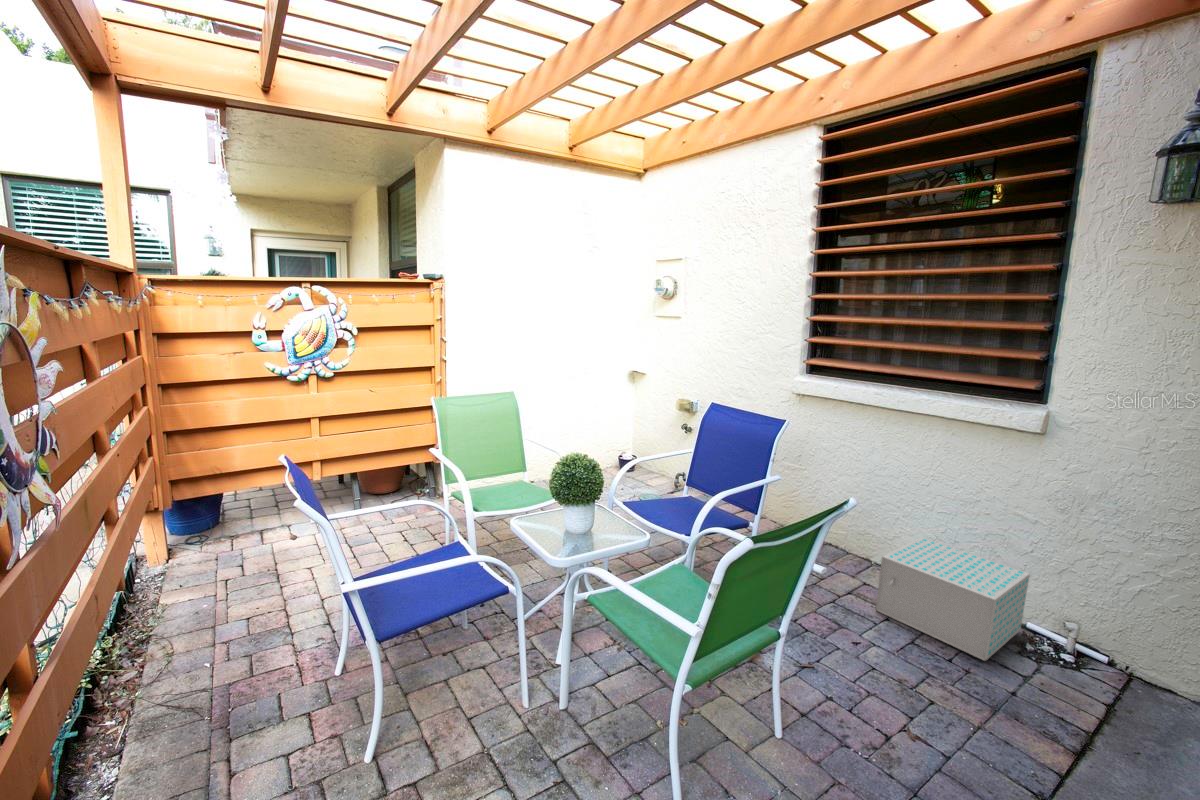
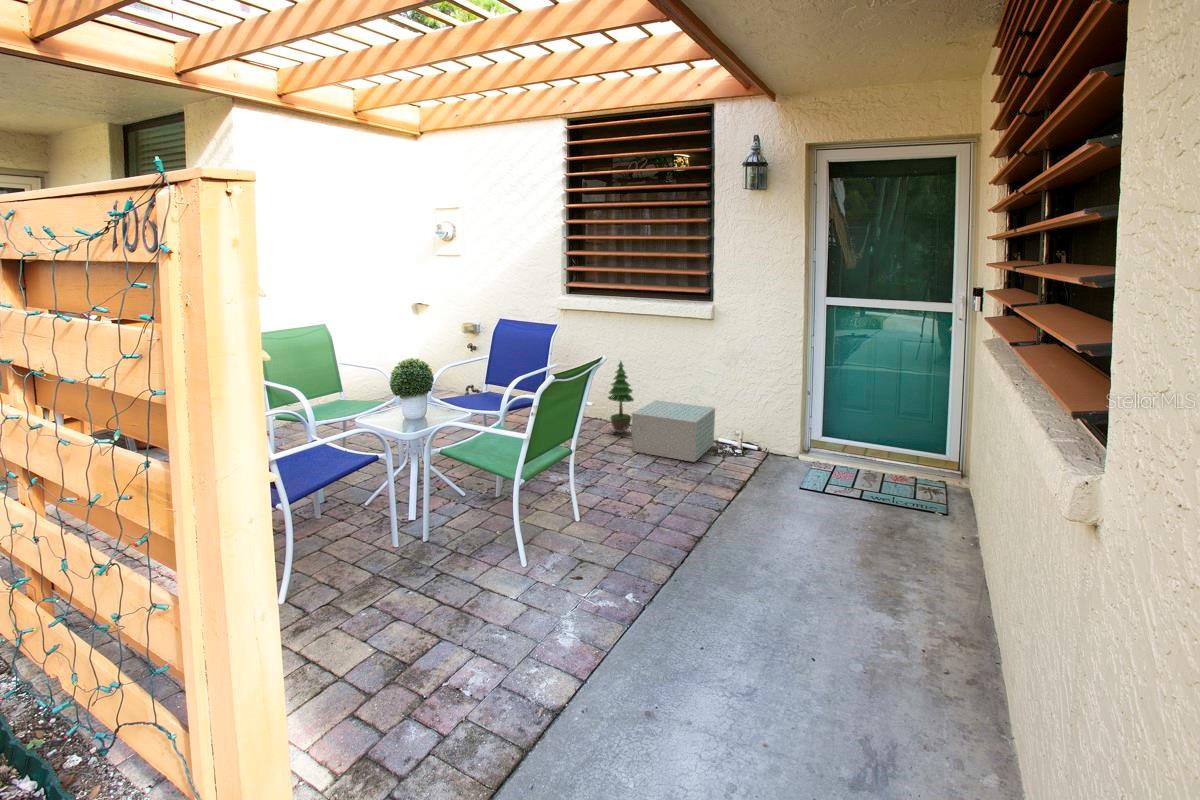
potted tree: none [844,471,887,572] -> present [608,361,634,433]

